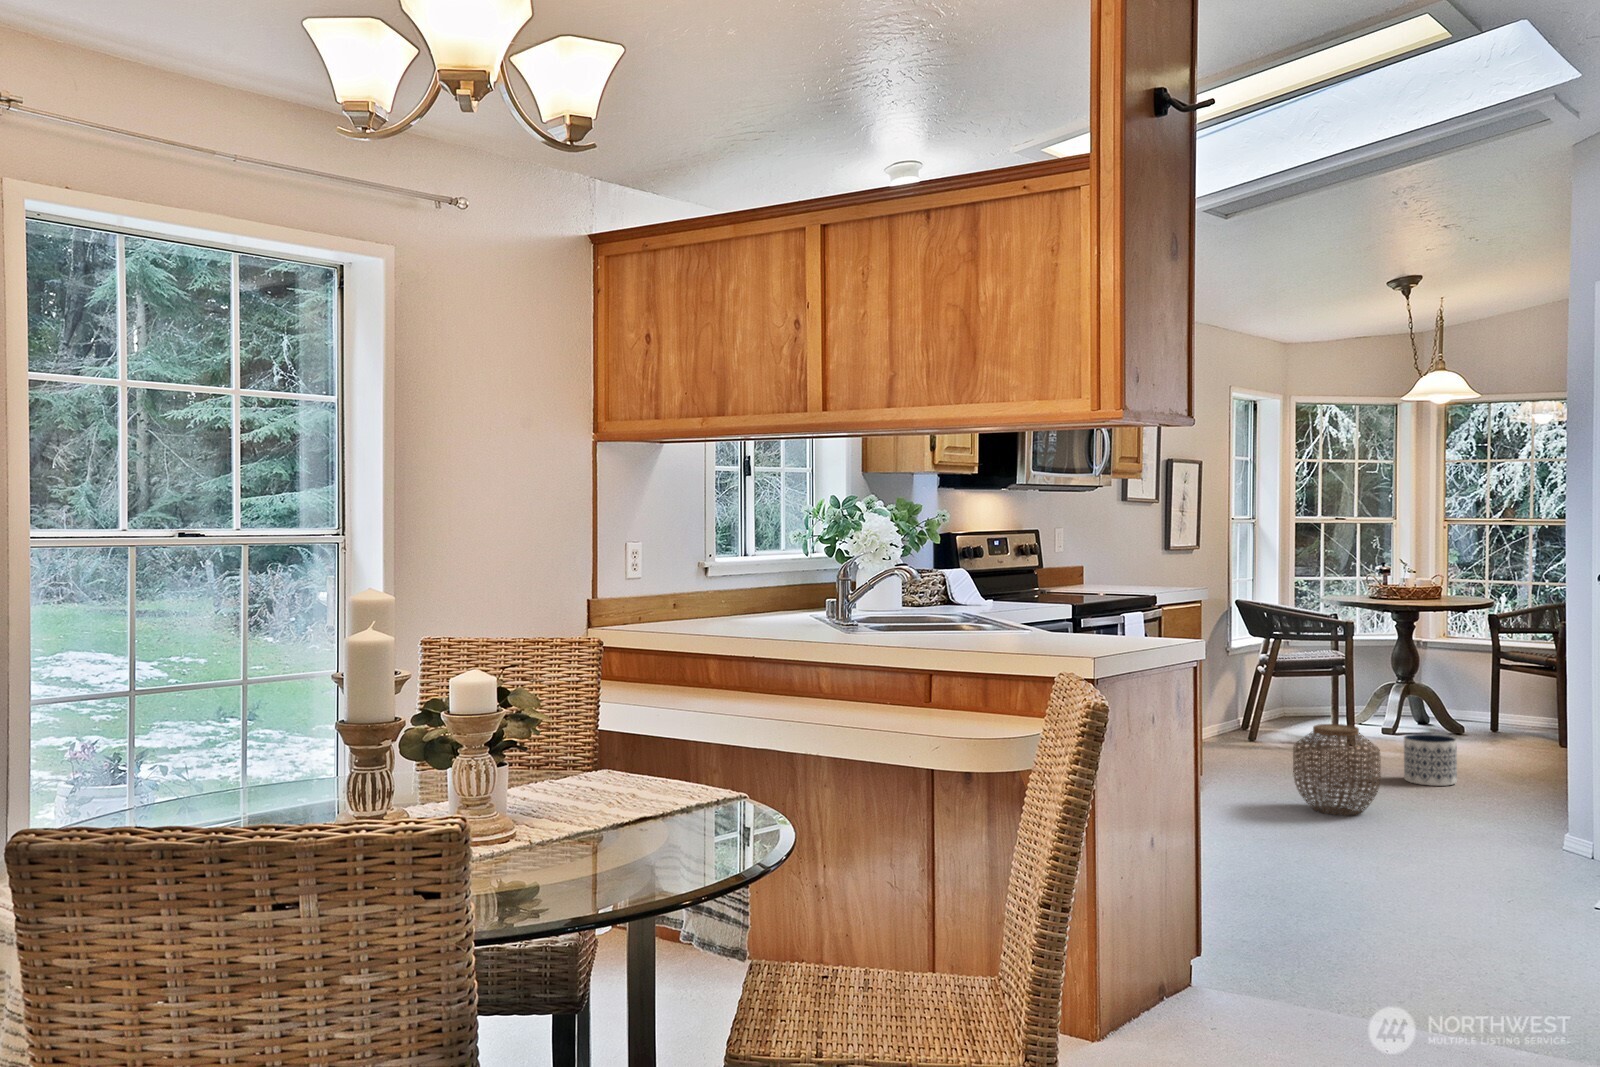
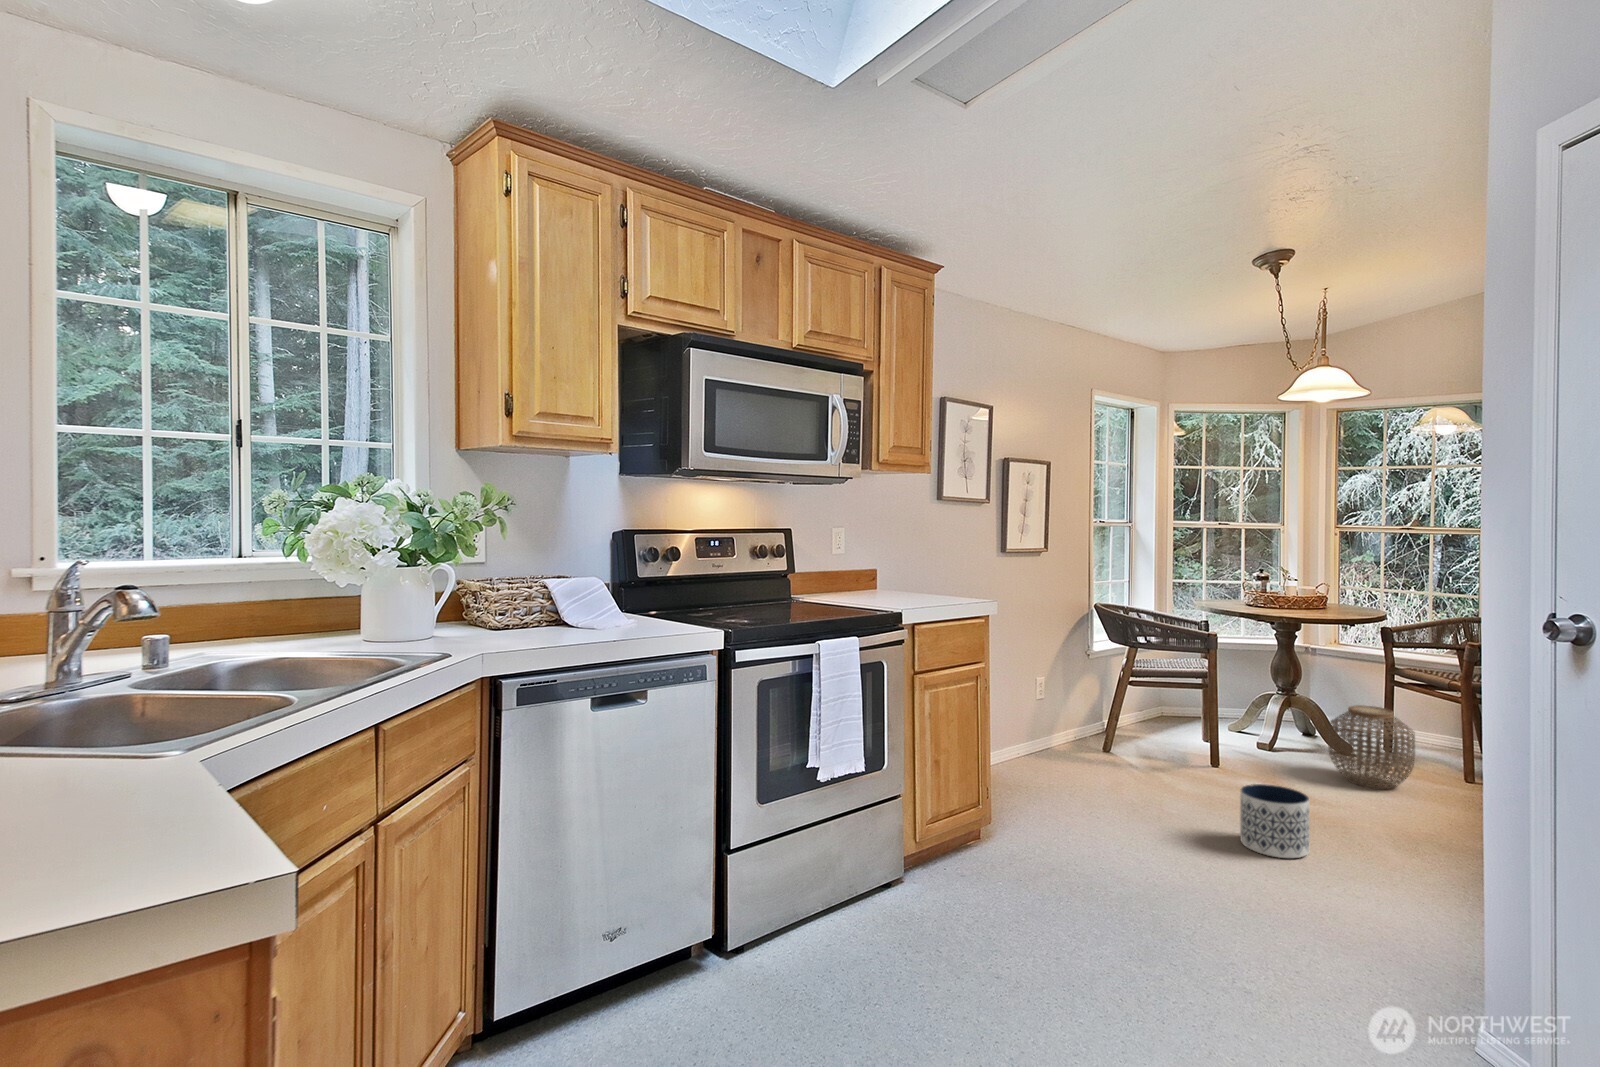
woven basket: present [1293,724,1380,815] -> present [1328,705,1415,789]

